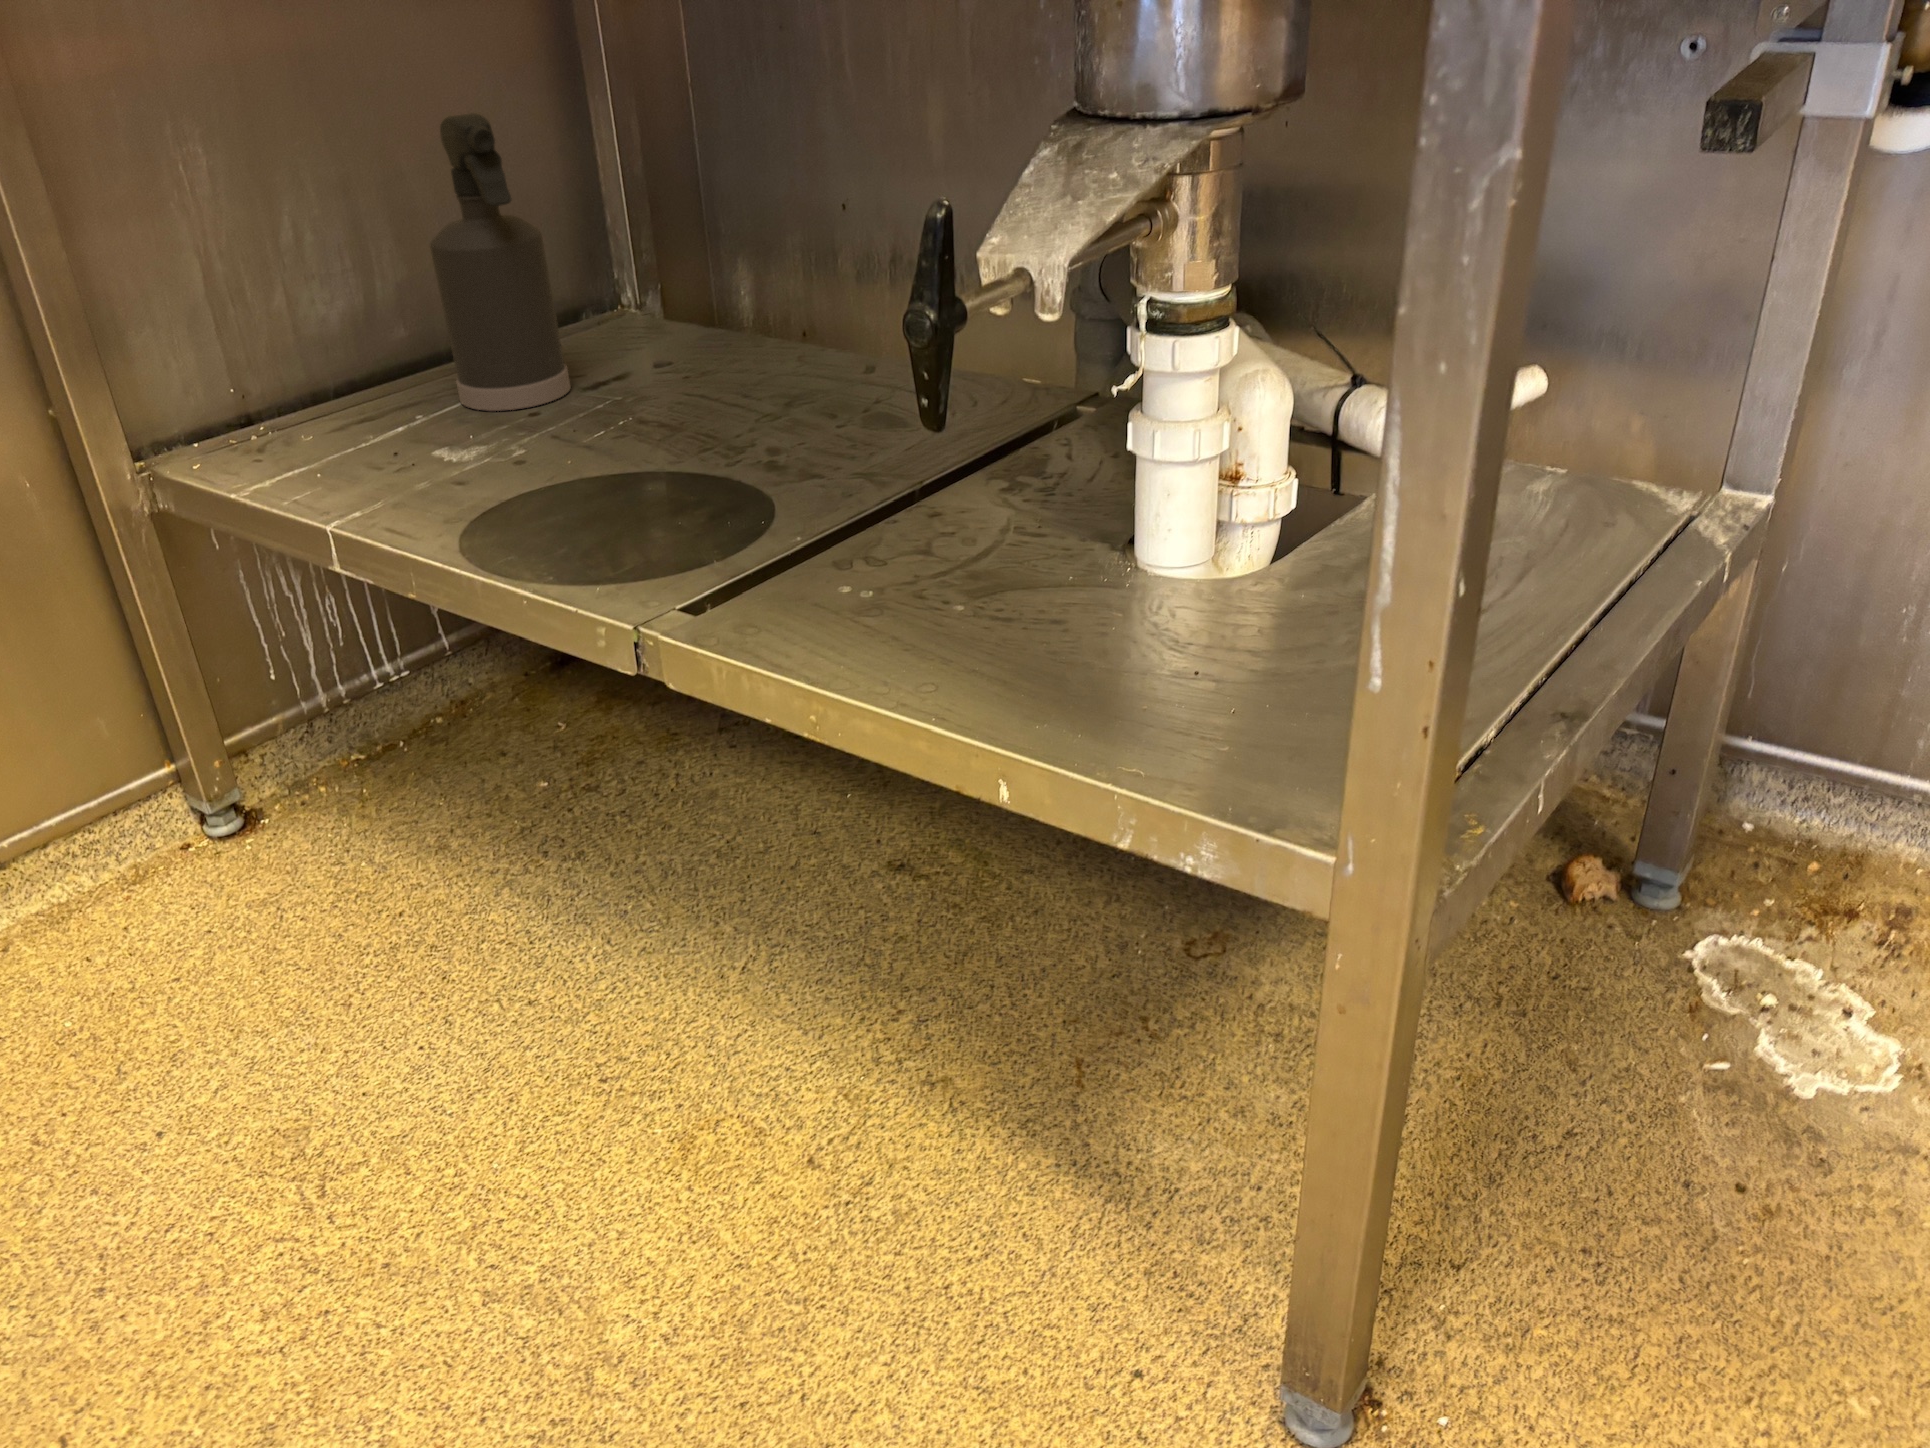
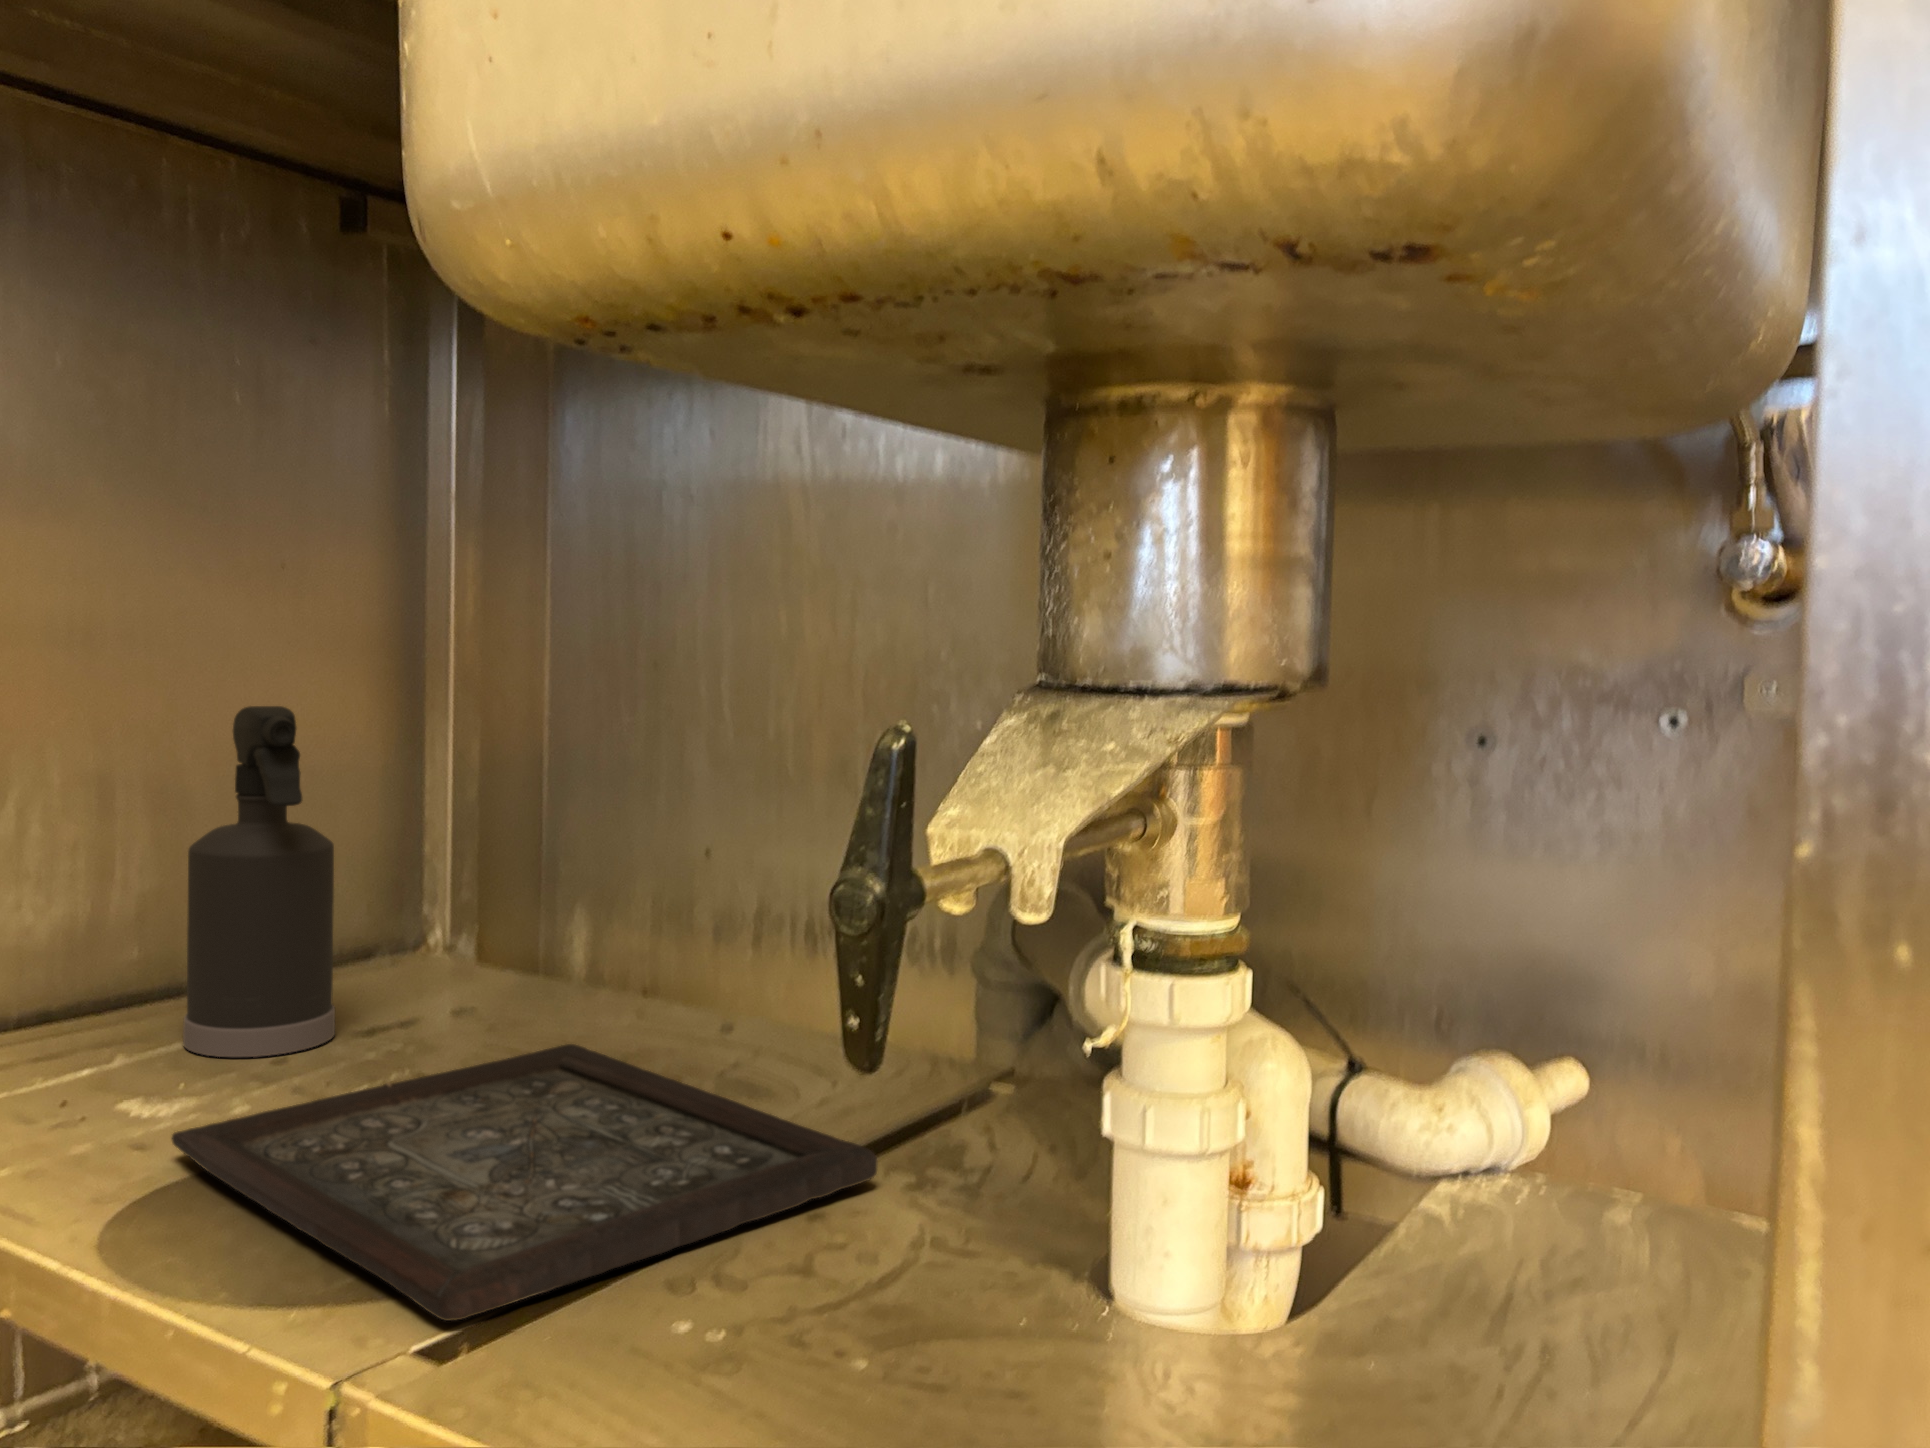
tray: none [480,387,988,589] -> present [172,1044,878,1321]

